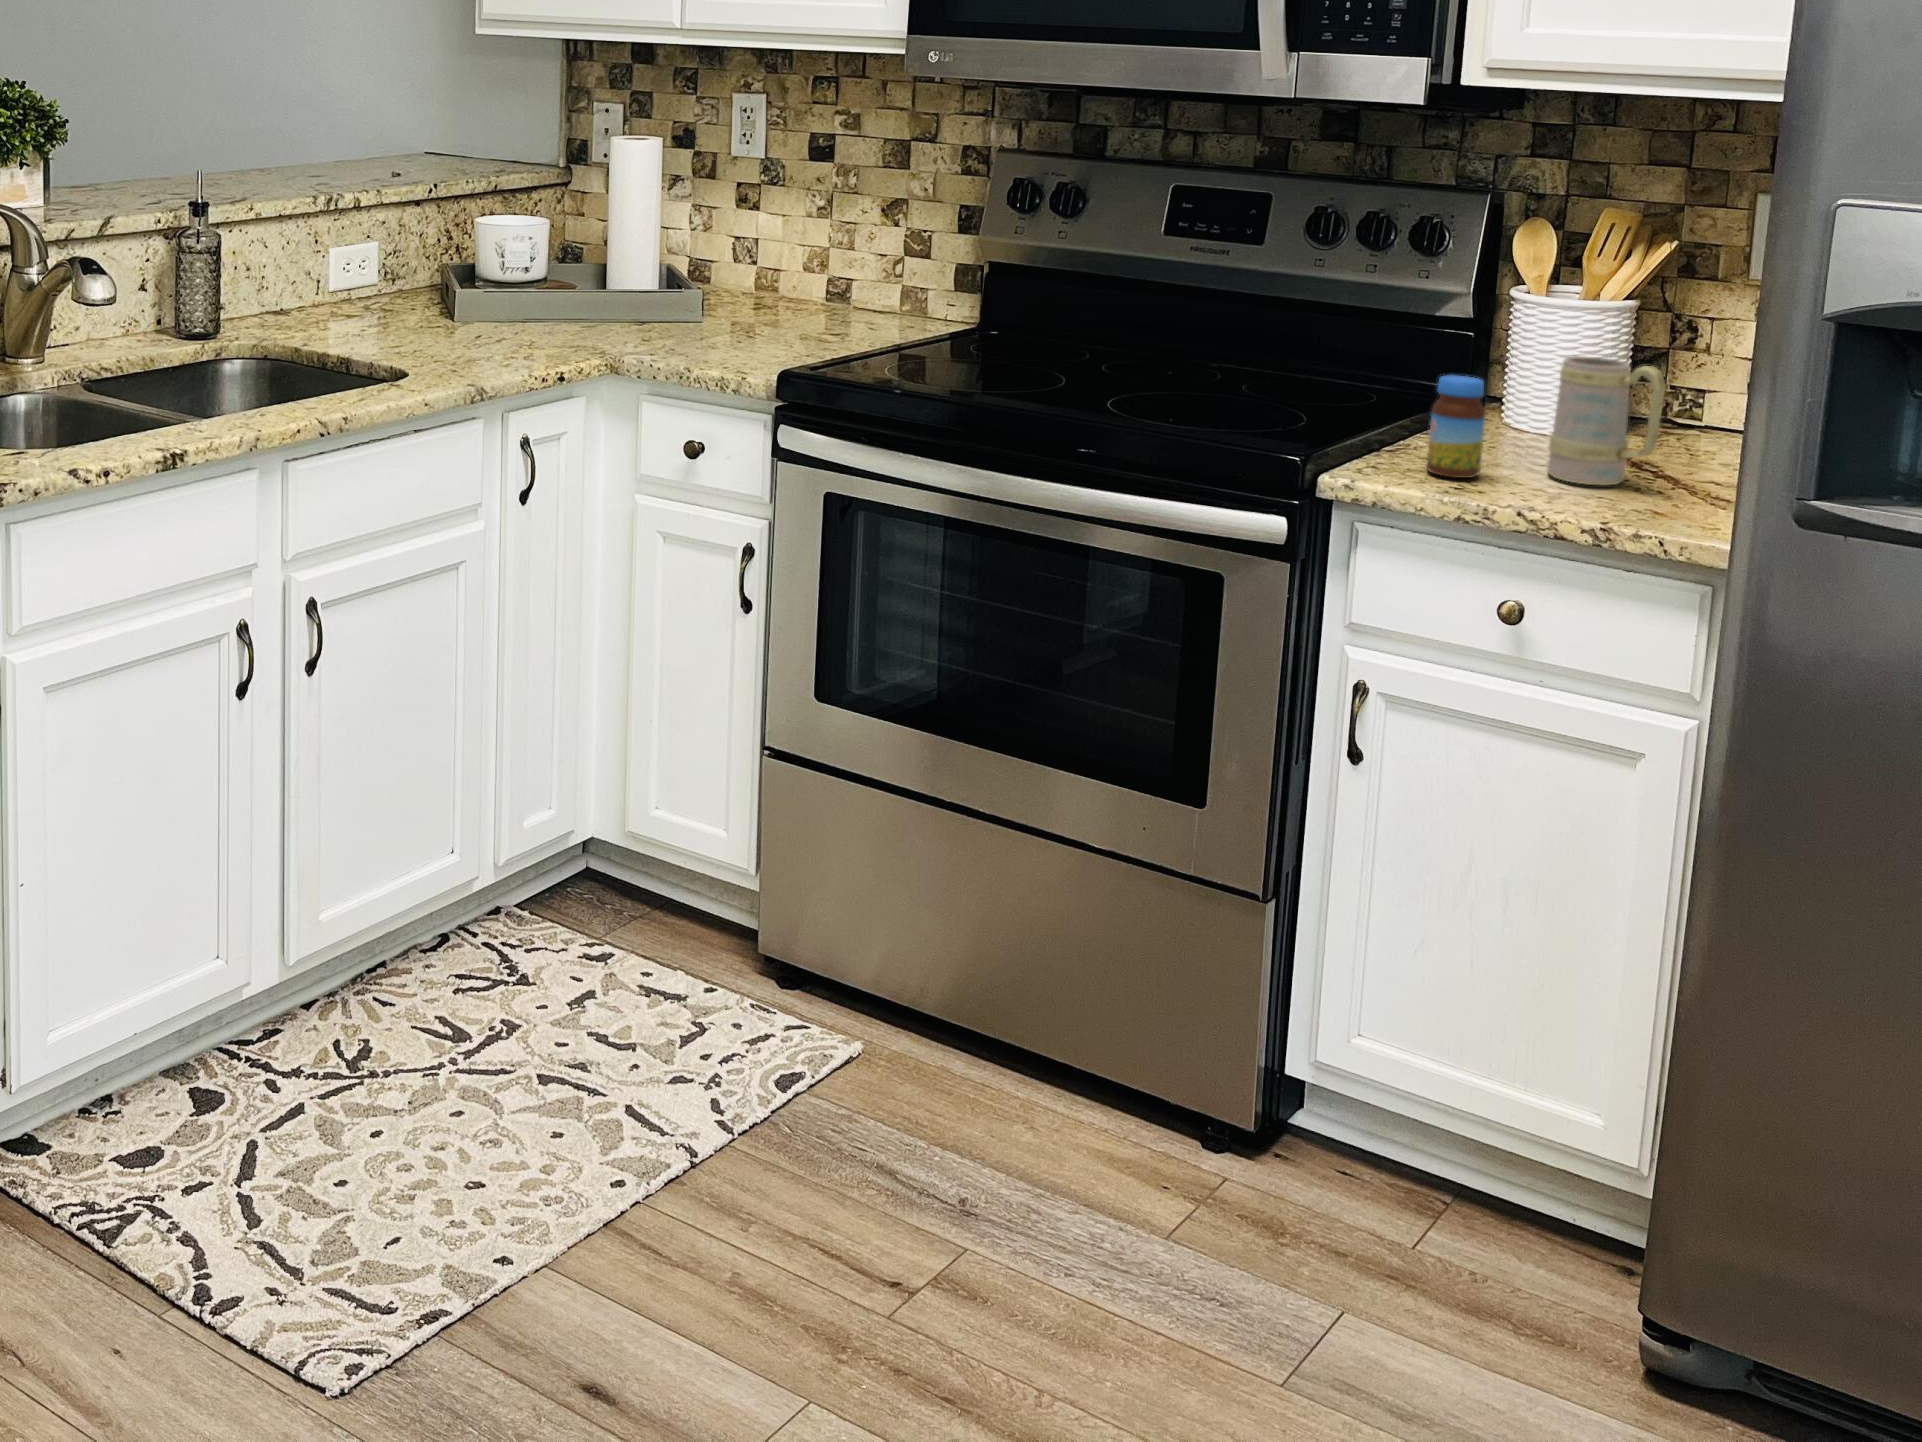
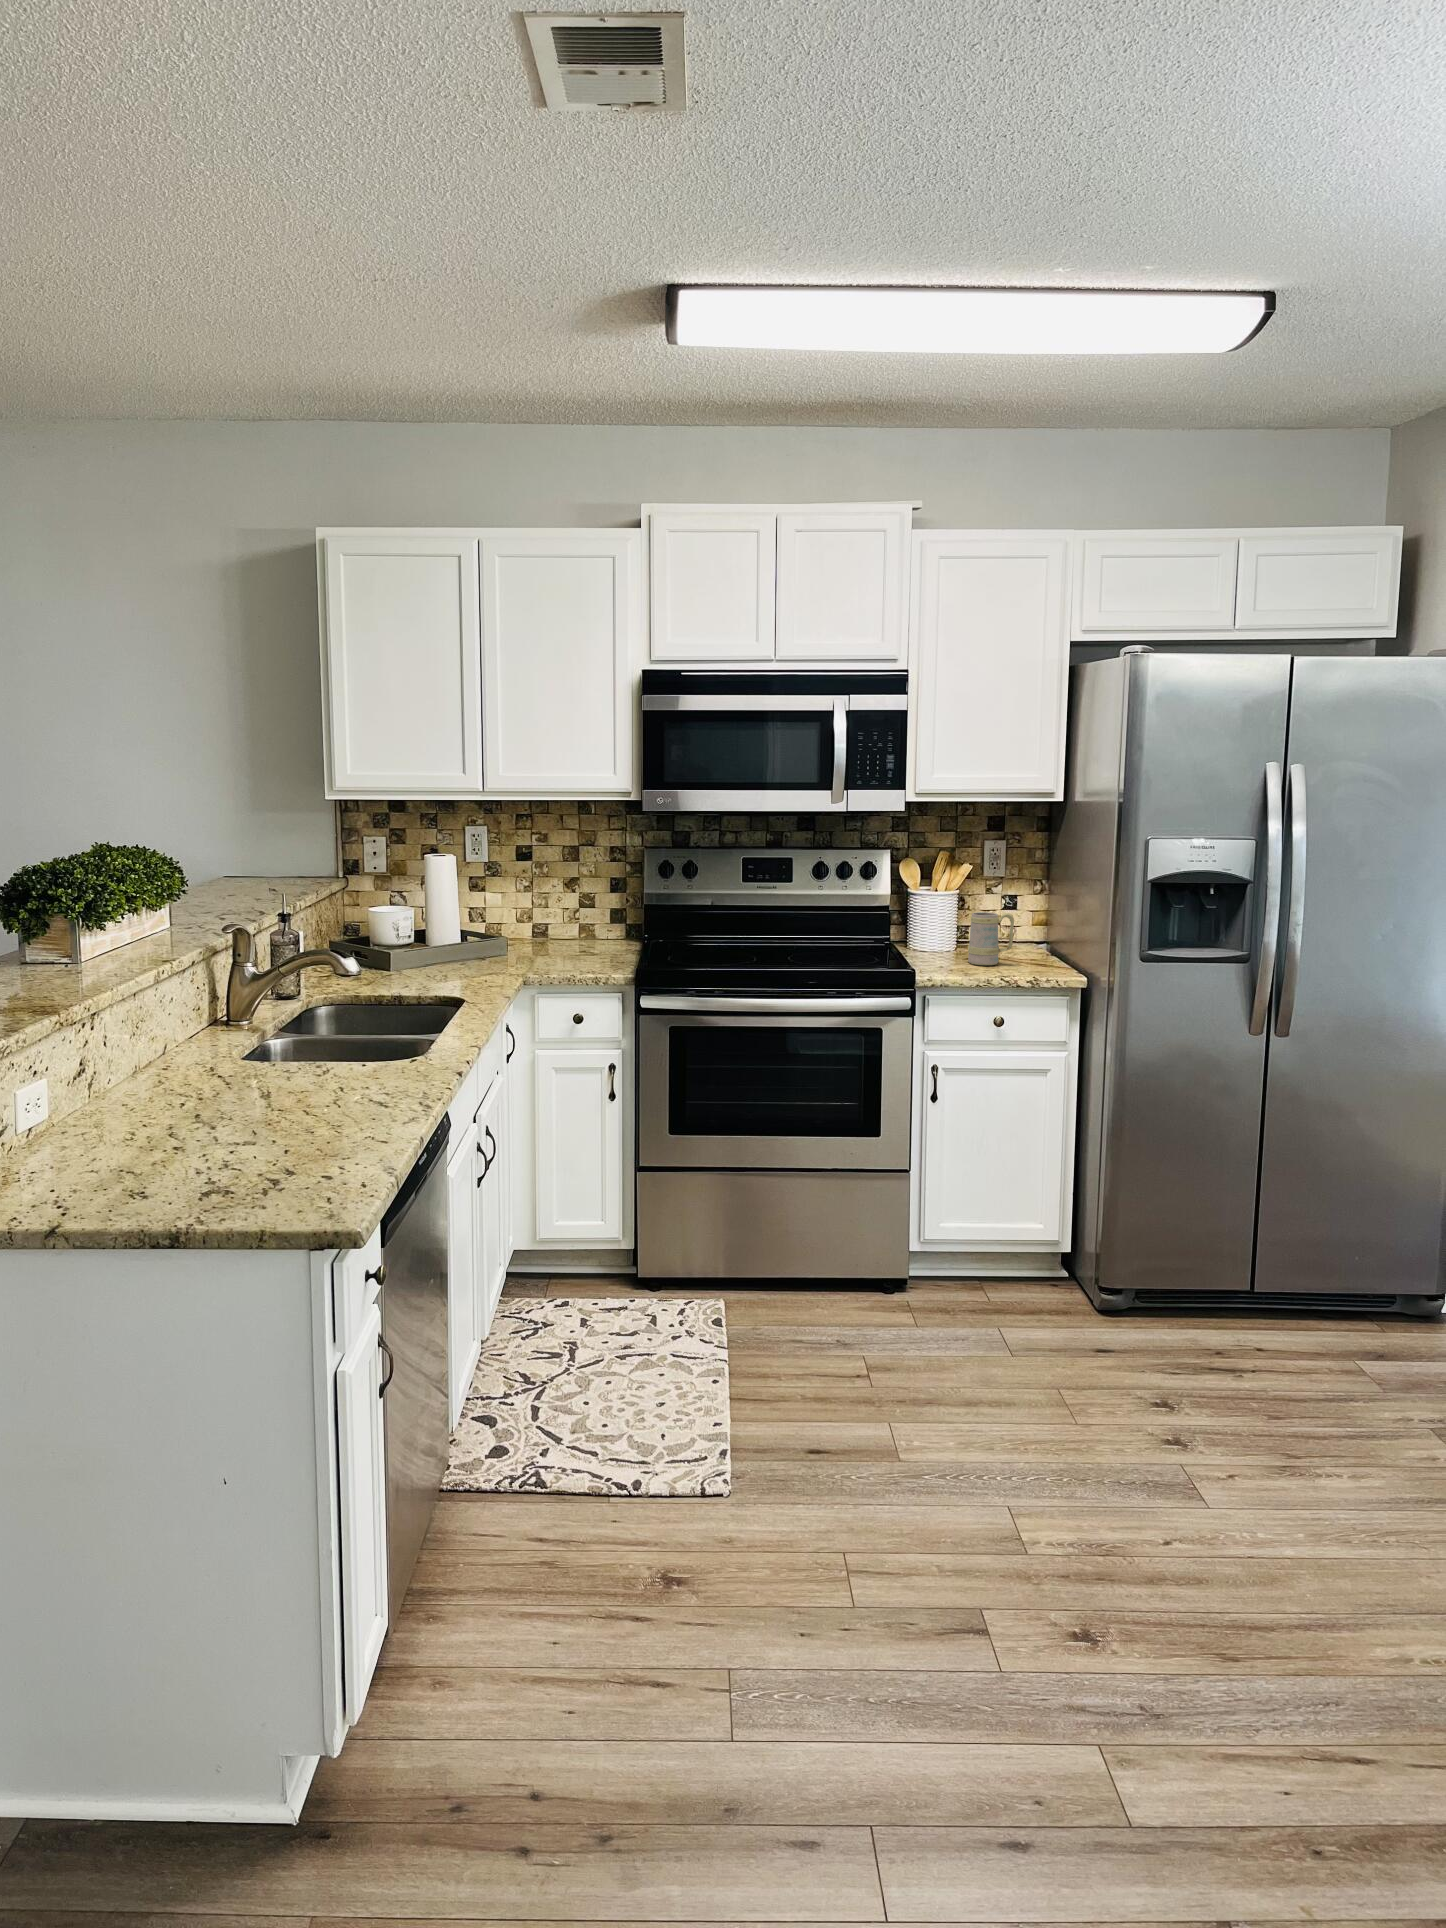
jar: present [1427,375,1485,478] -> none [936,927,959,970]

